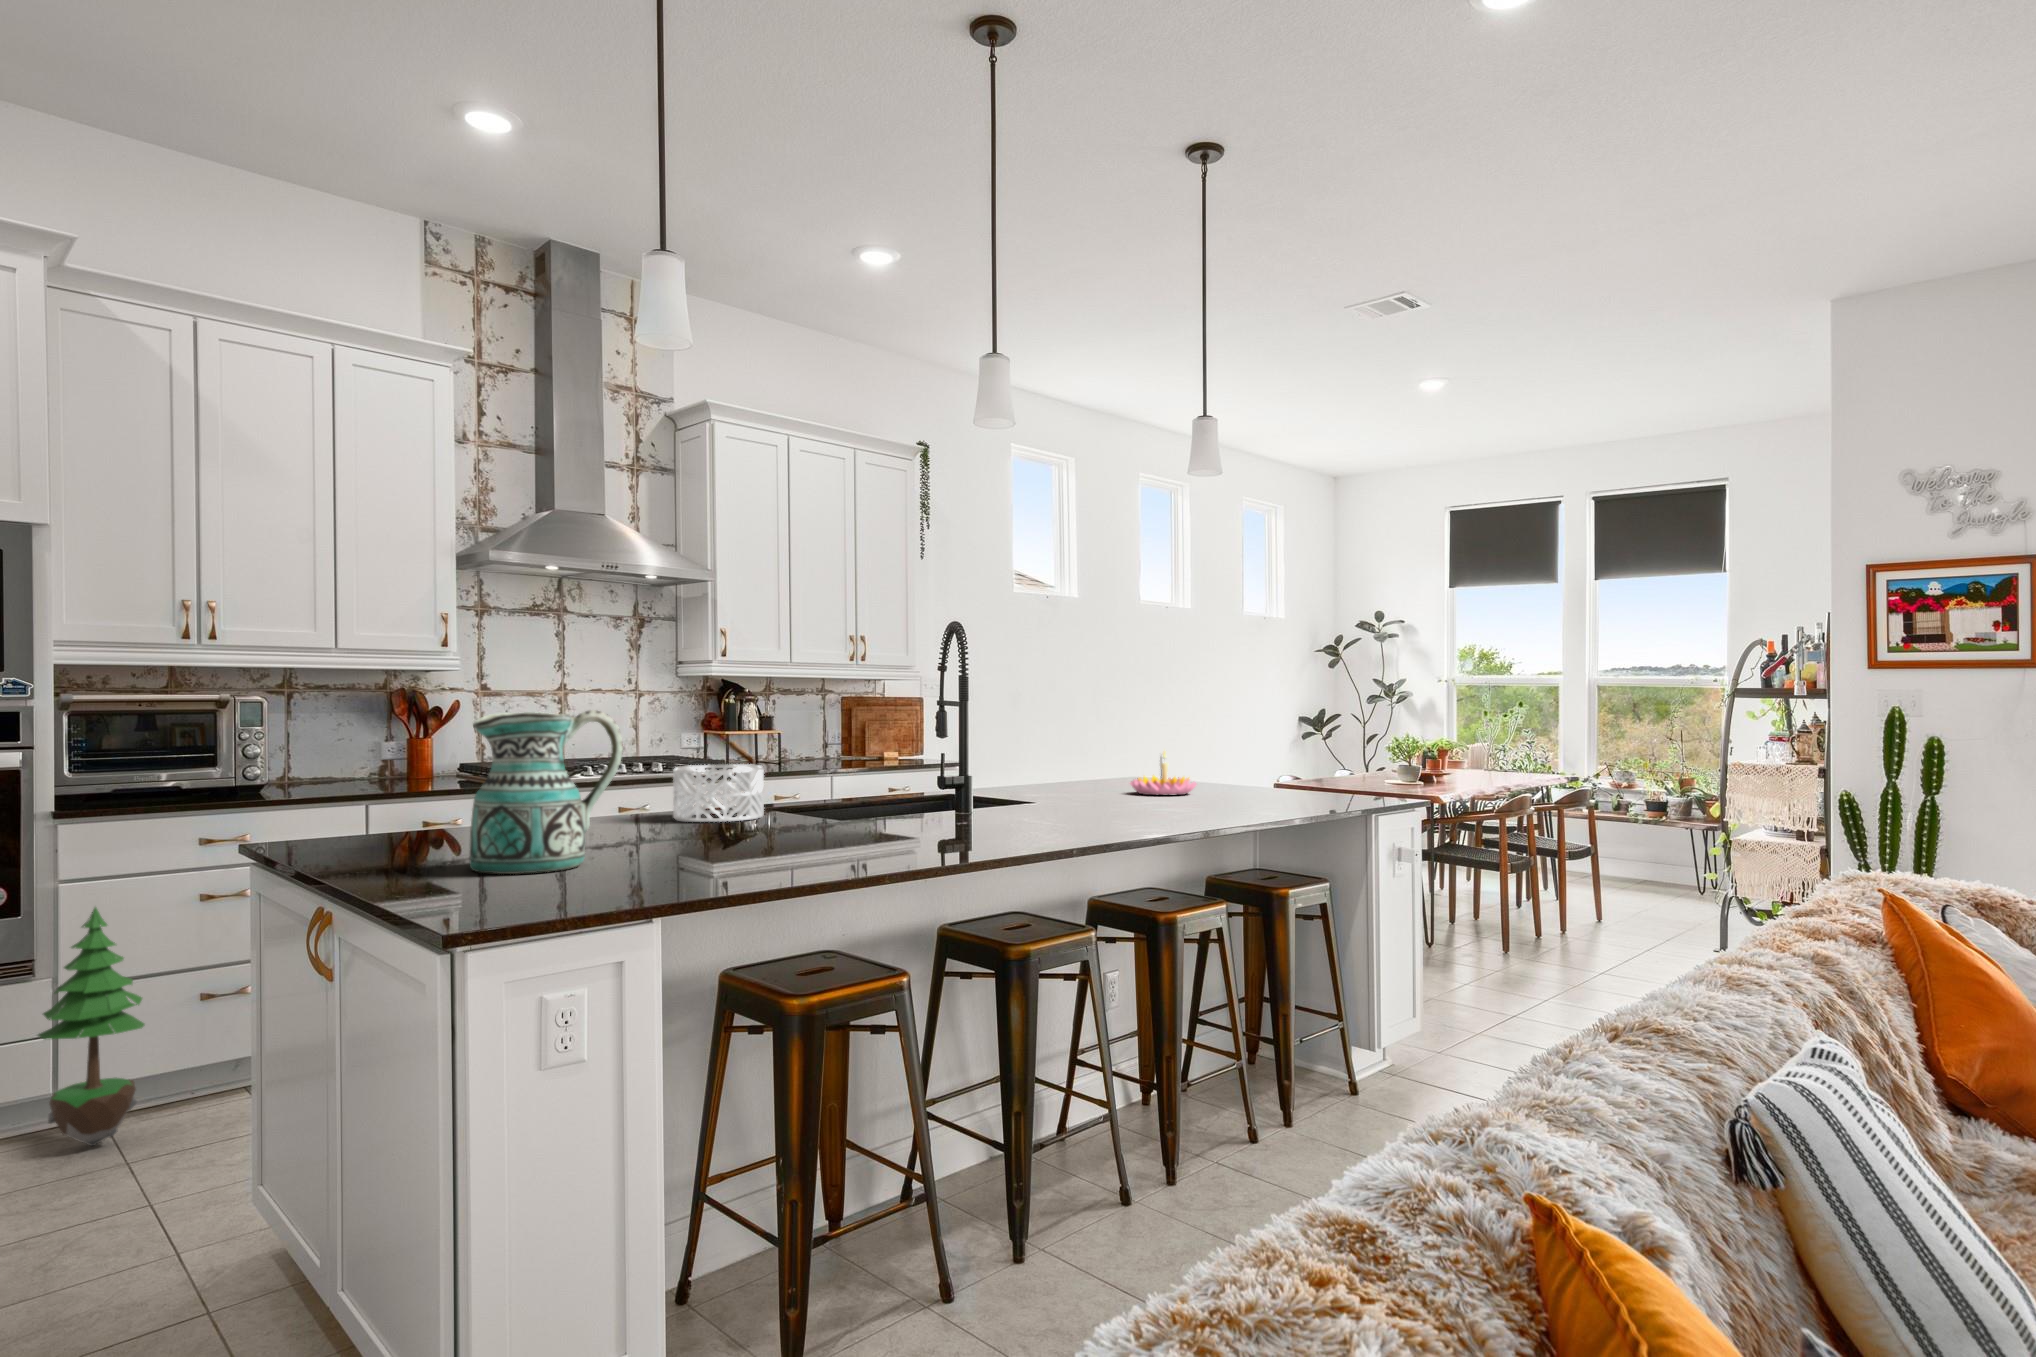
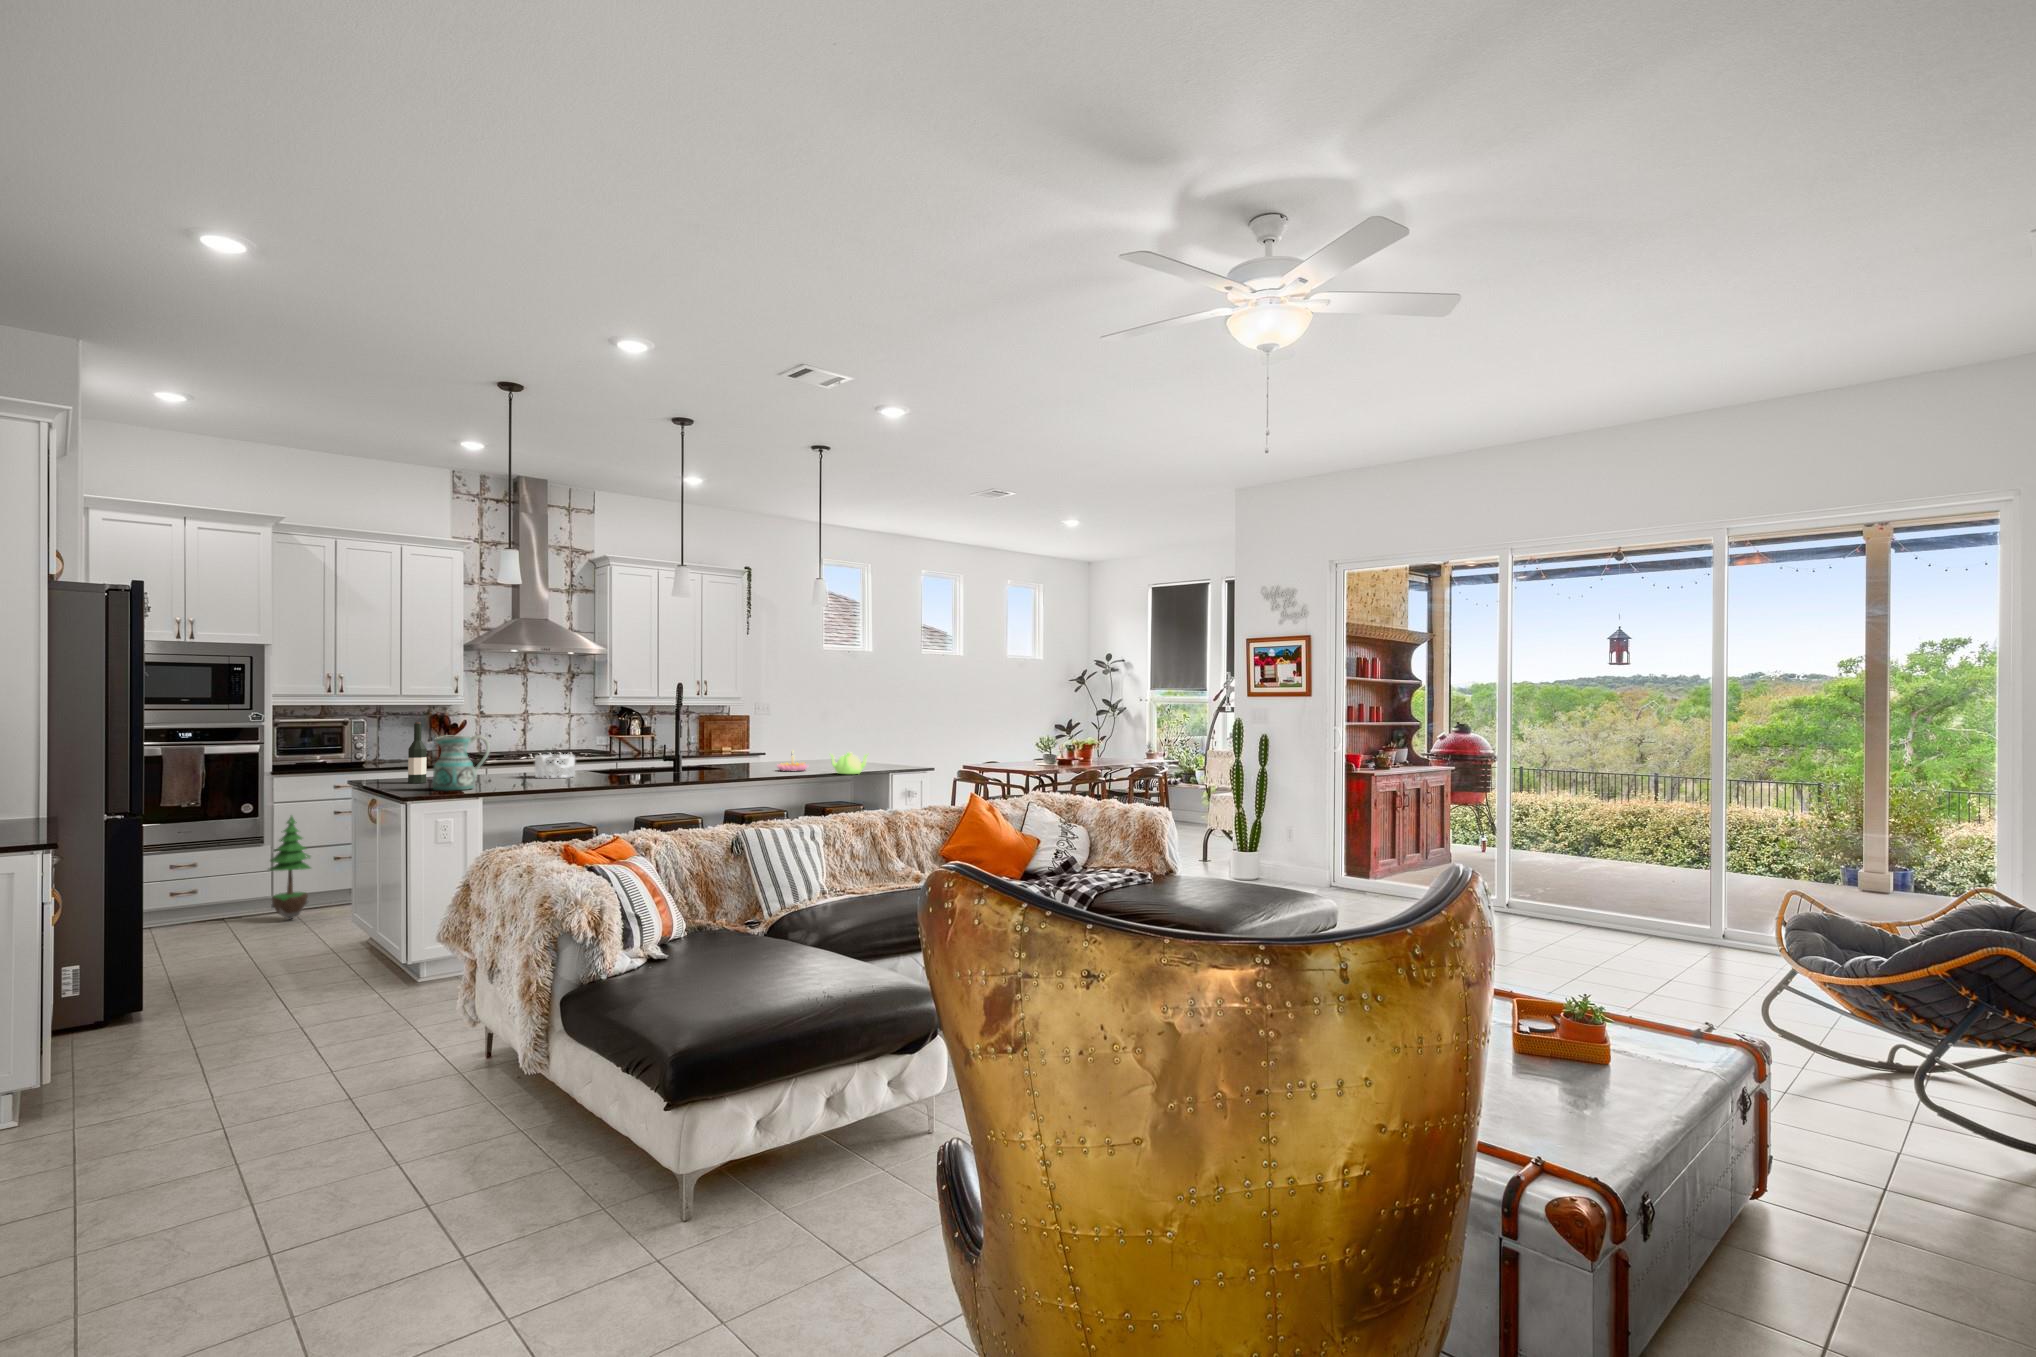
wine bottle: none [381,682,429,844] -> present [408,722,427,783]
teapot: none [1268,755,1356,801] -> present [829,753,868,774]

